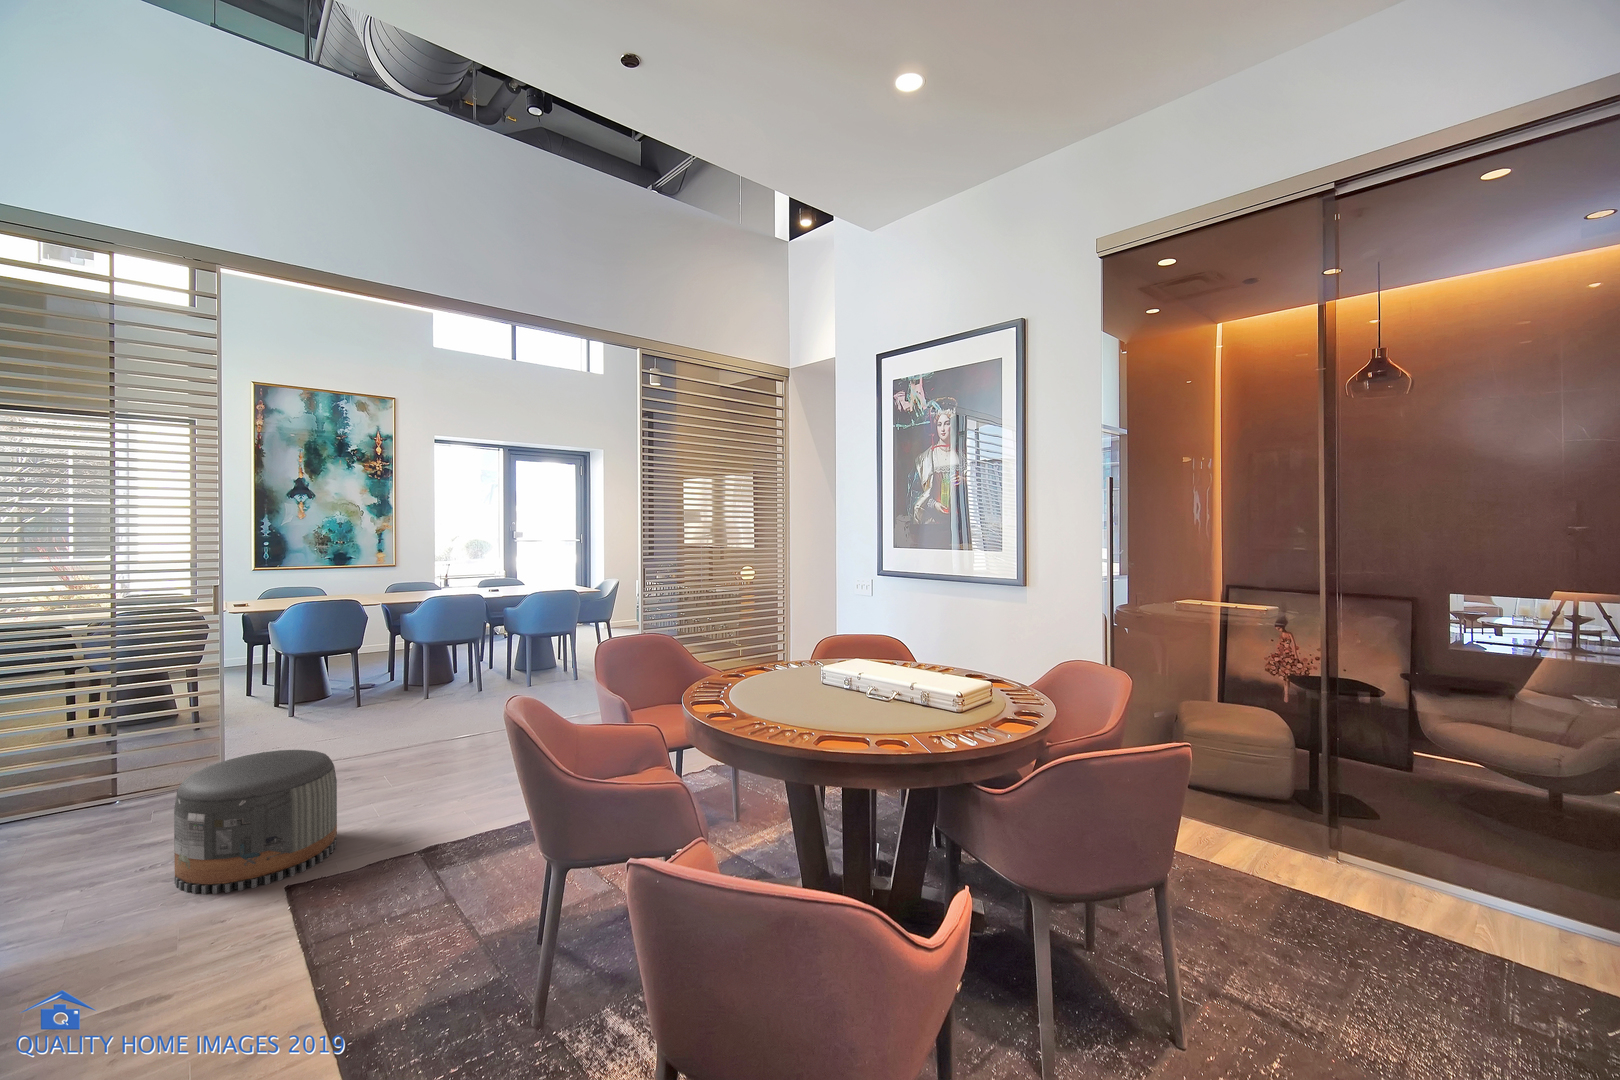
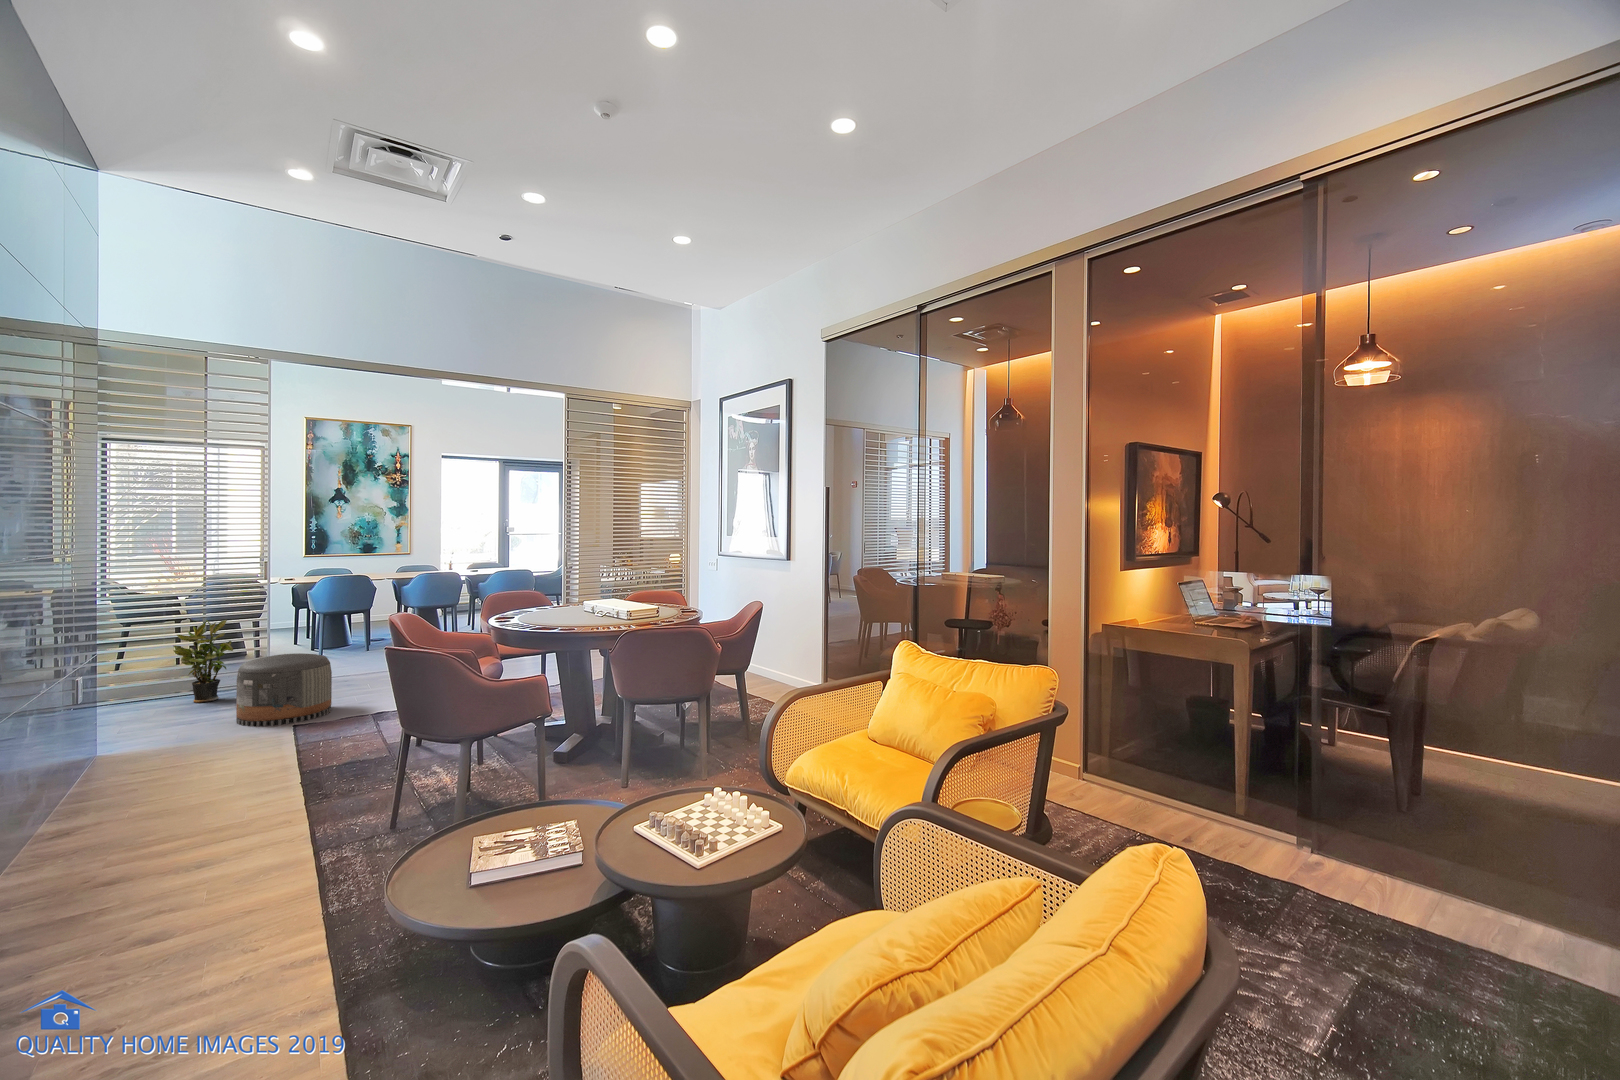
potted plant: none [60,688,165,829] -> present [173,620,233,703]

